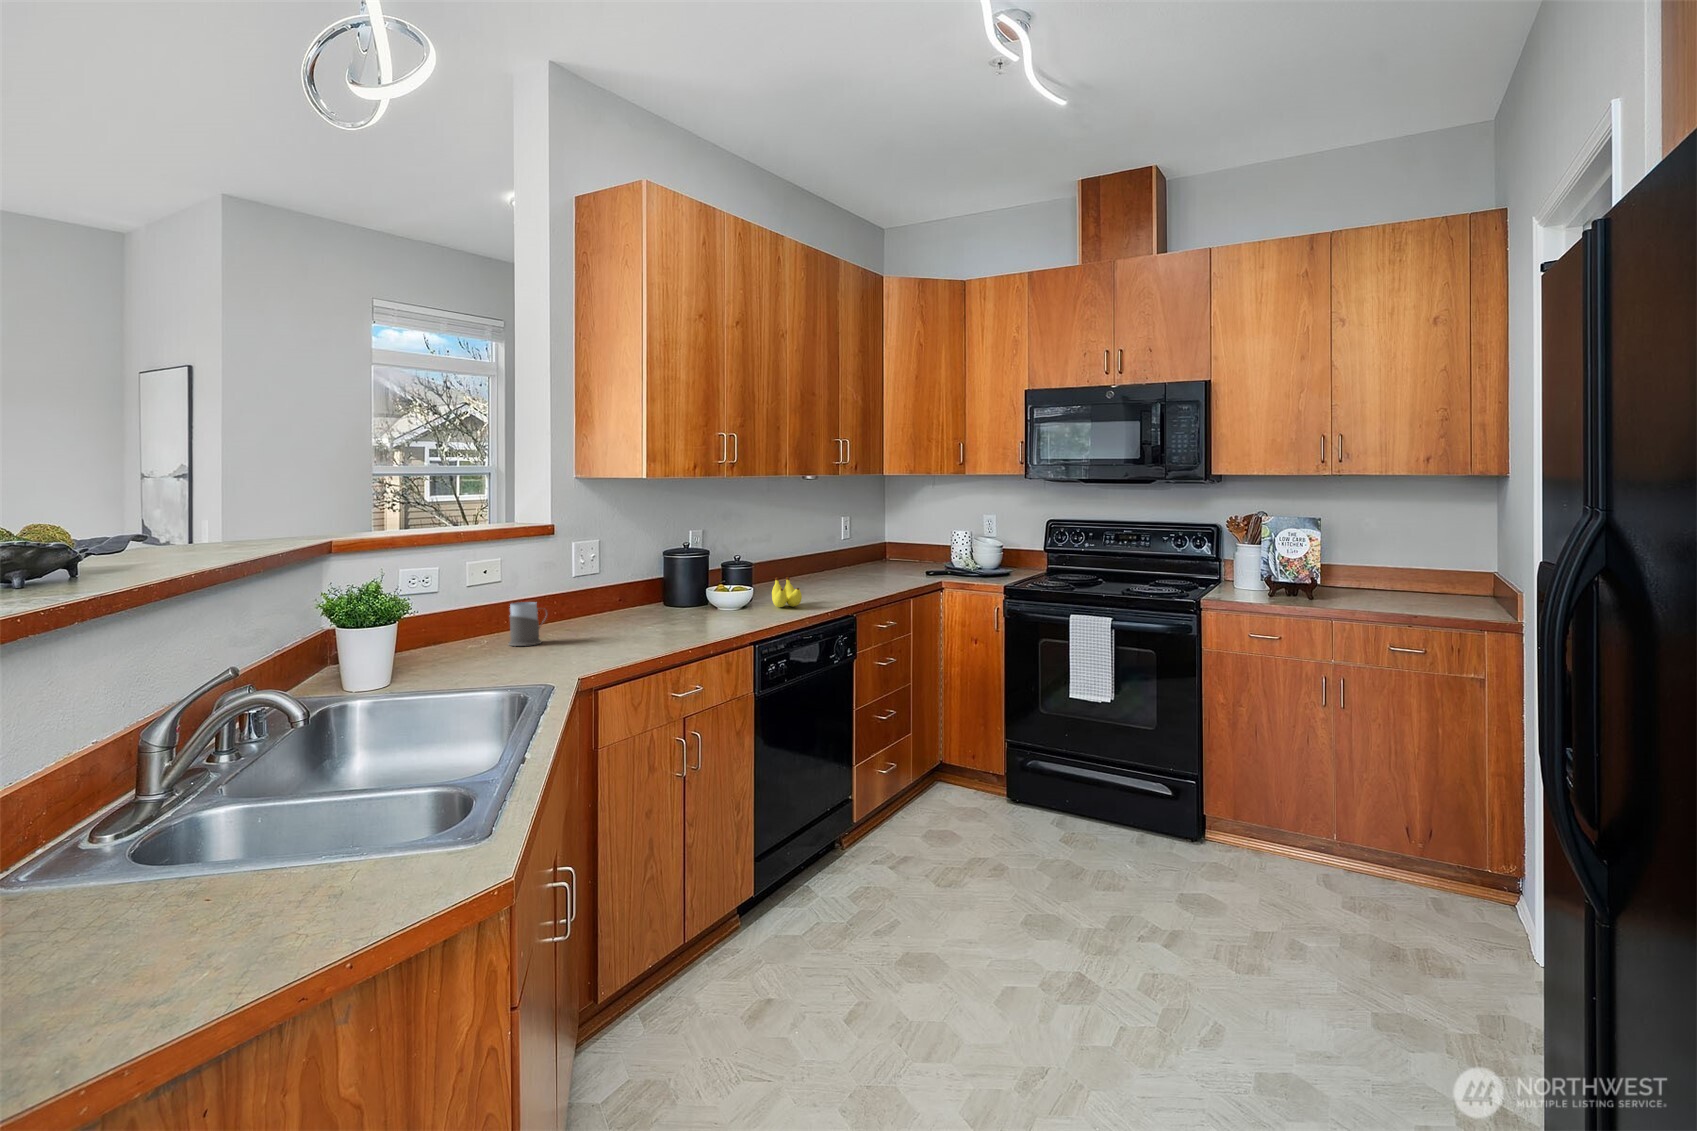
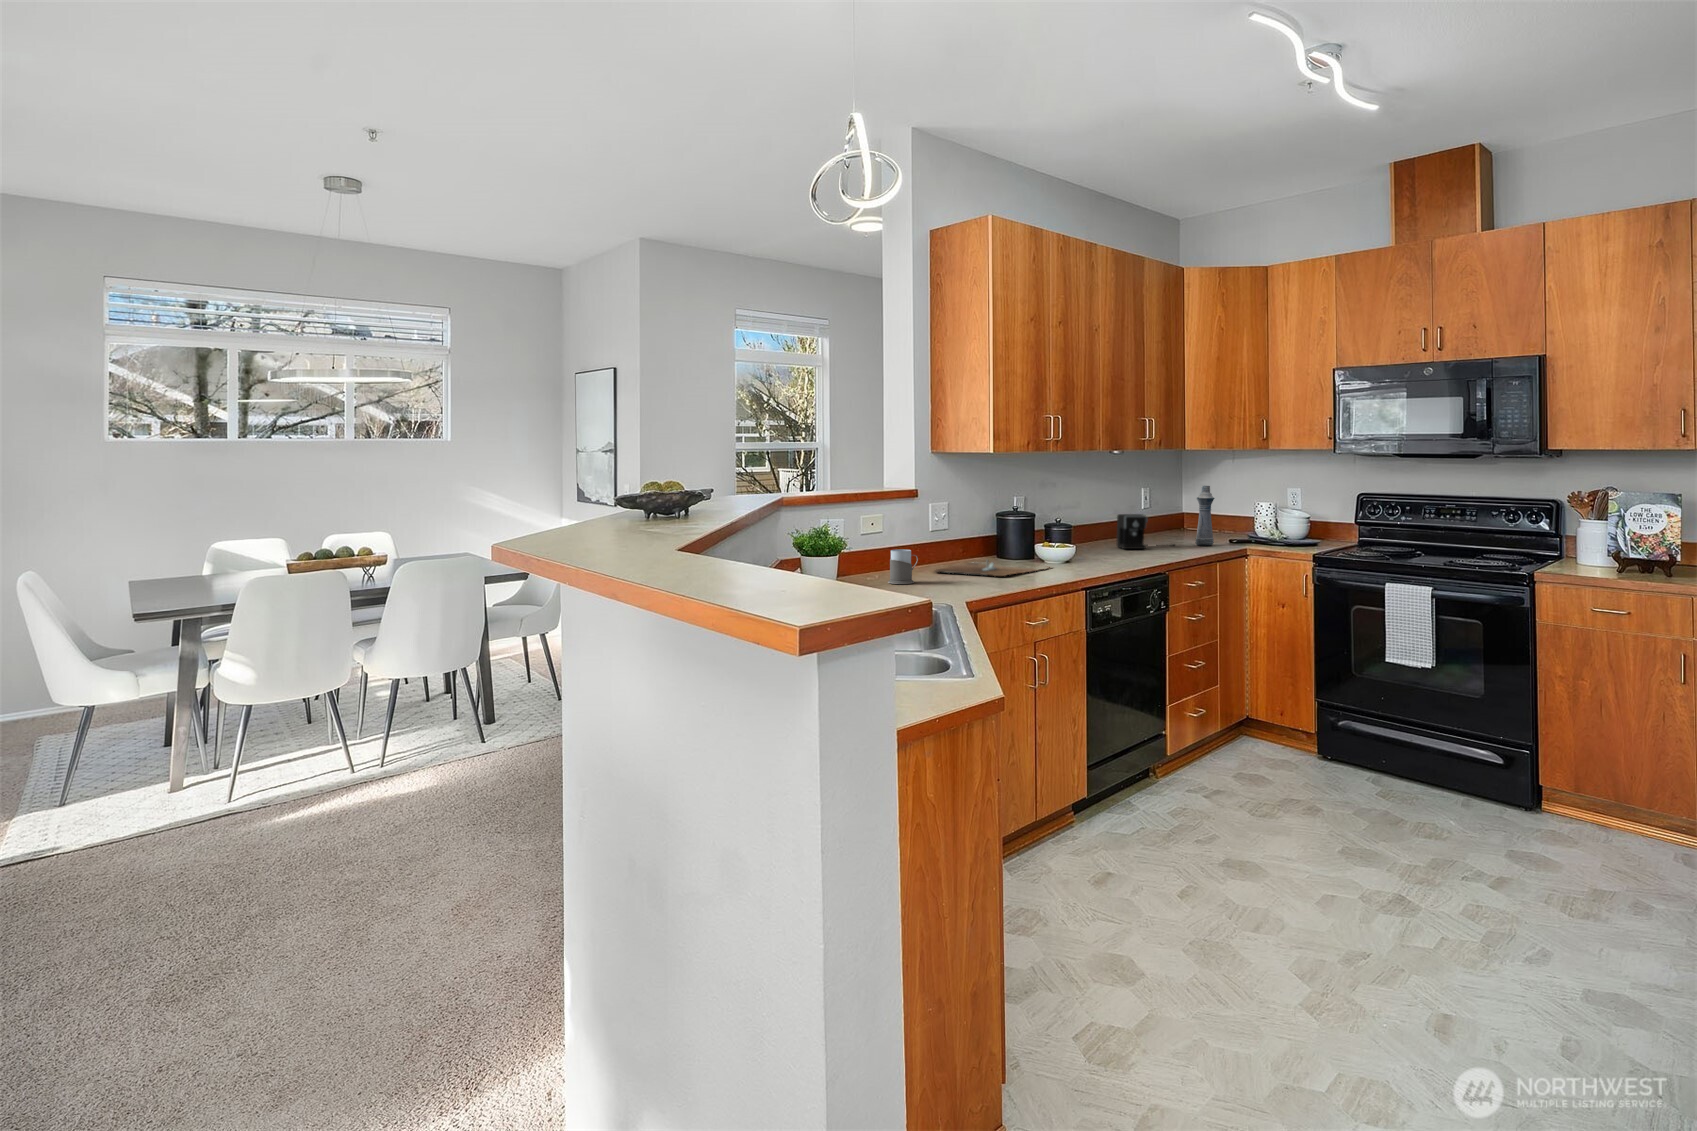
bottle: none [888,514,907,579] -> present [1195,486,1215,545]
coffee maker: none [804,547,868,586] -> present [1117,514,1174,549]
banana: present [772,577,802,607] -> none [1095,538,1124,564]
cutting board: none [575,608,723,629] -> present [935,560,1048,576]

